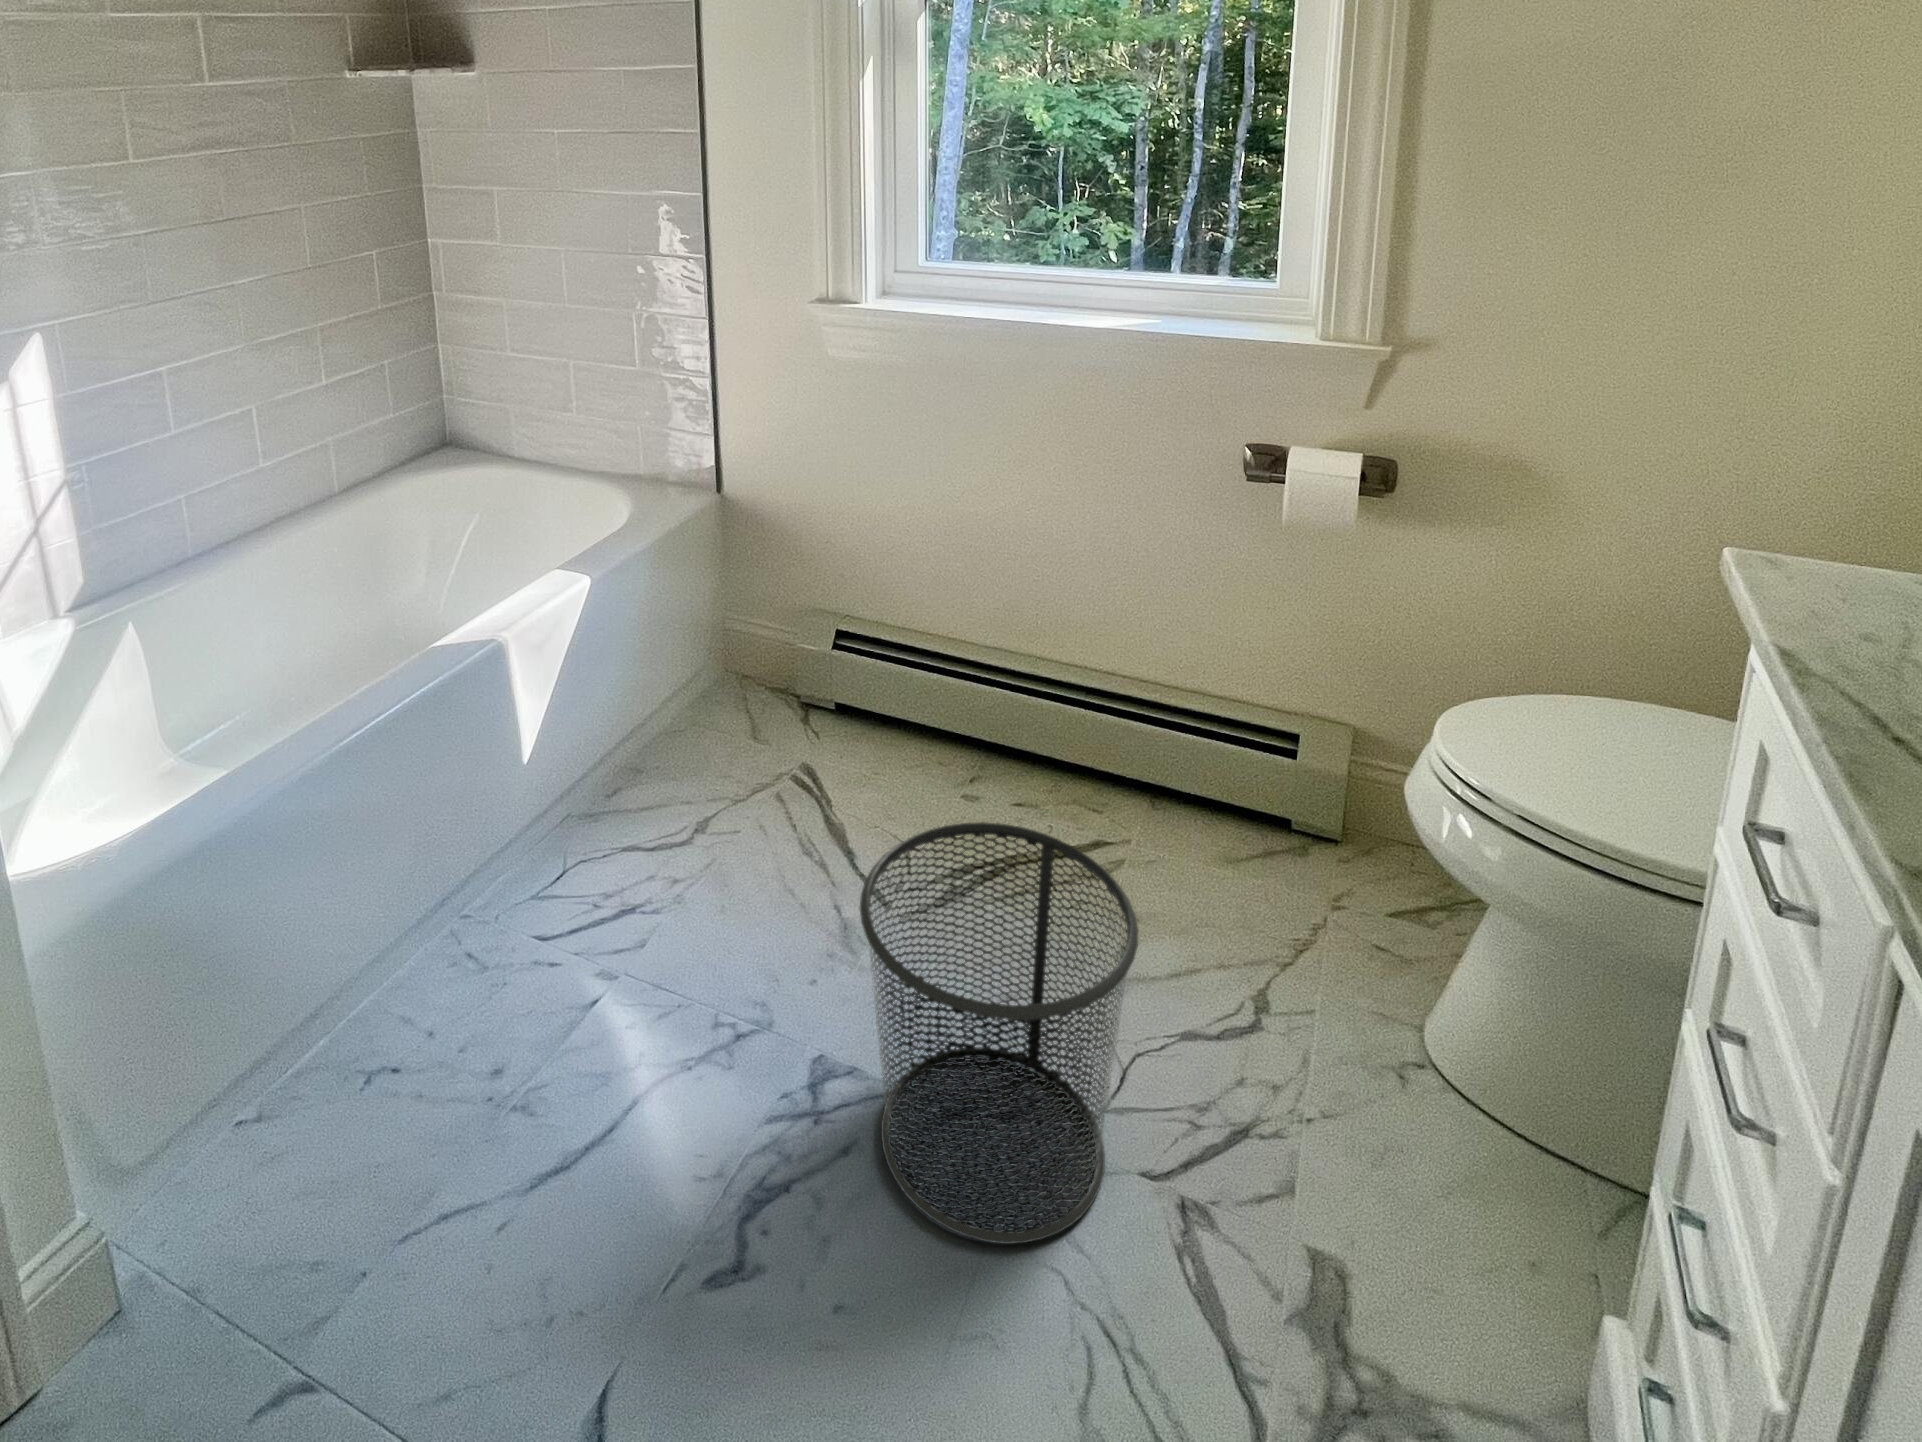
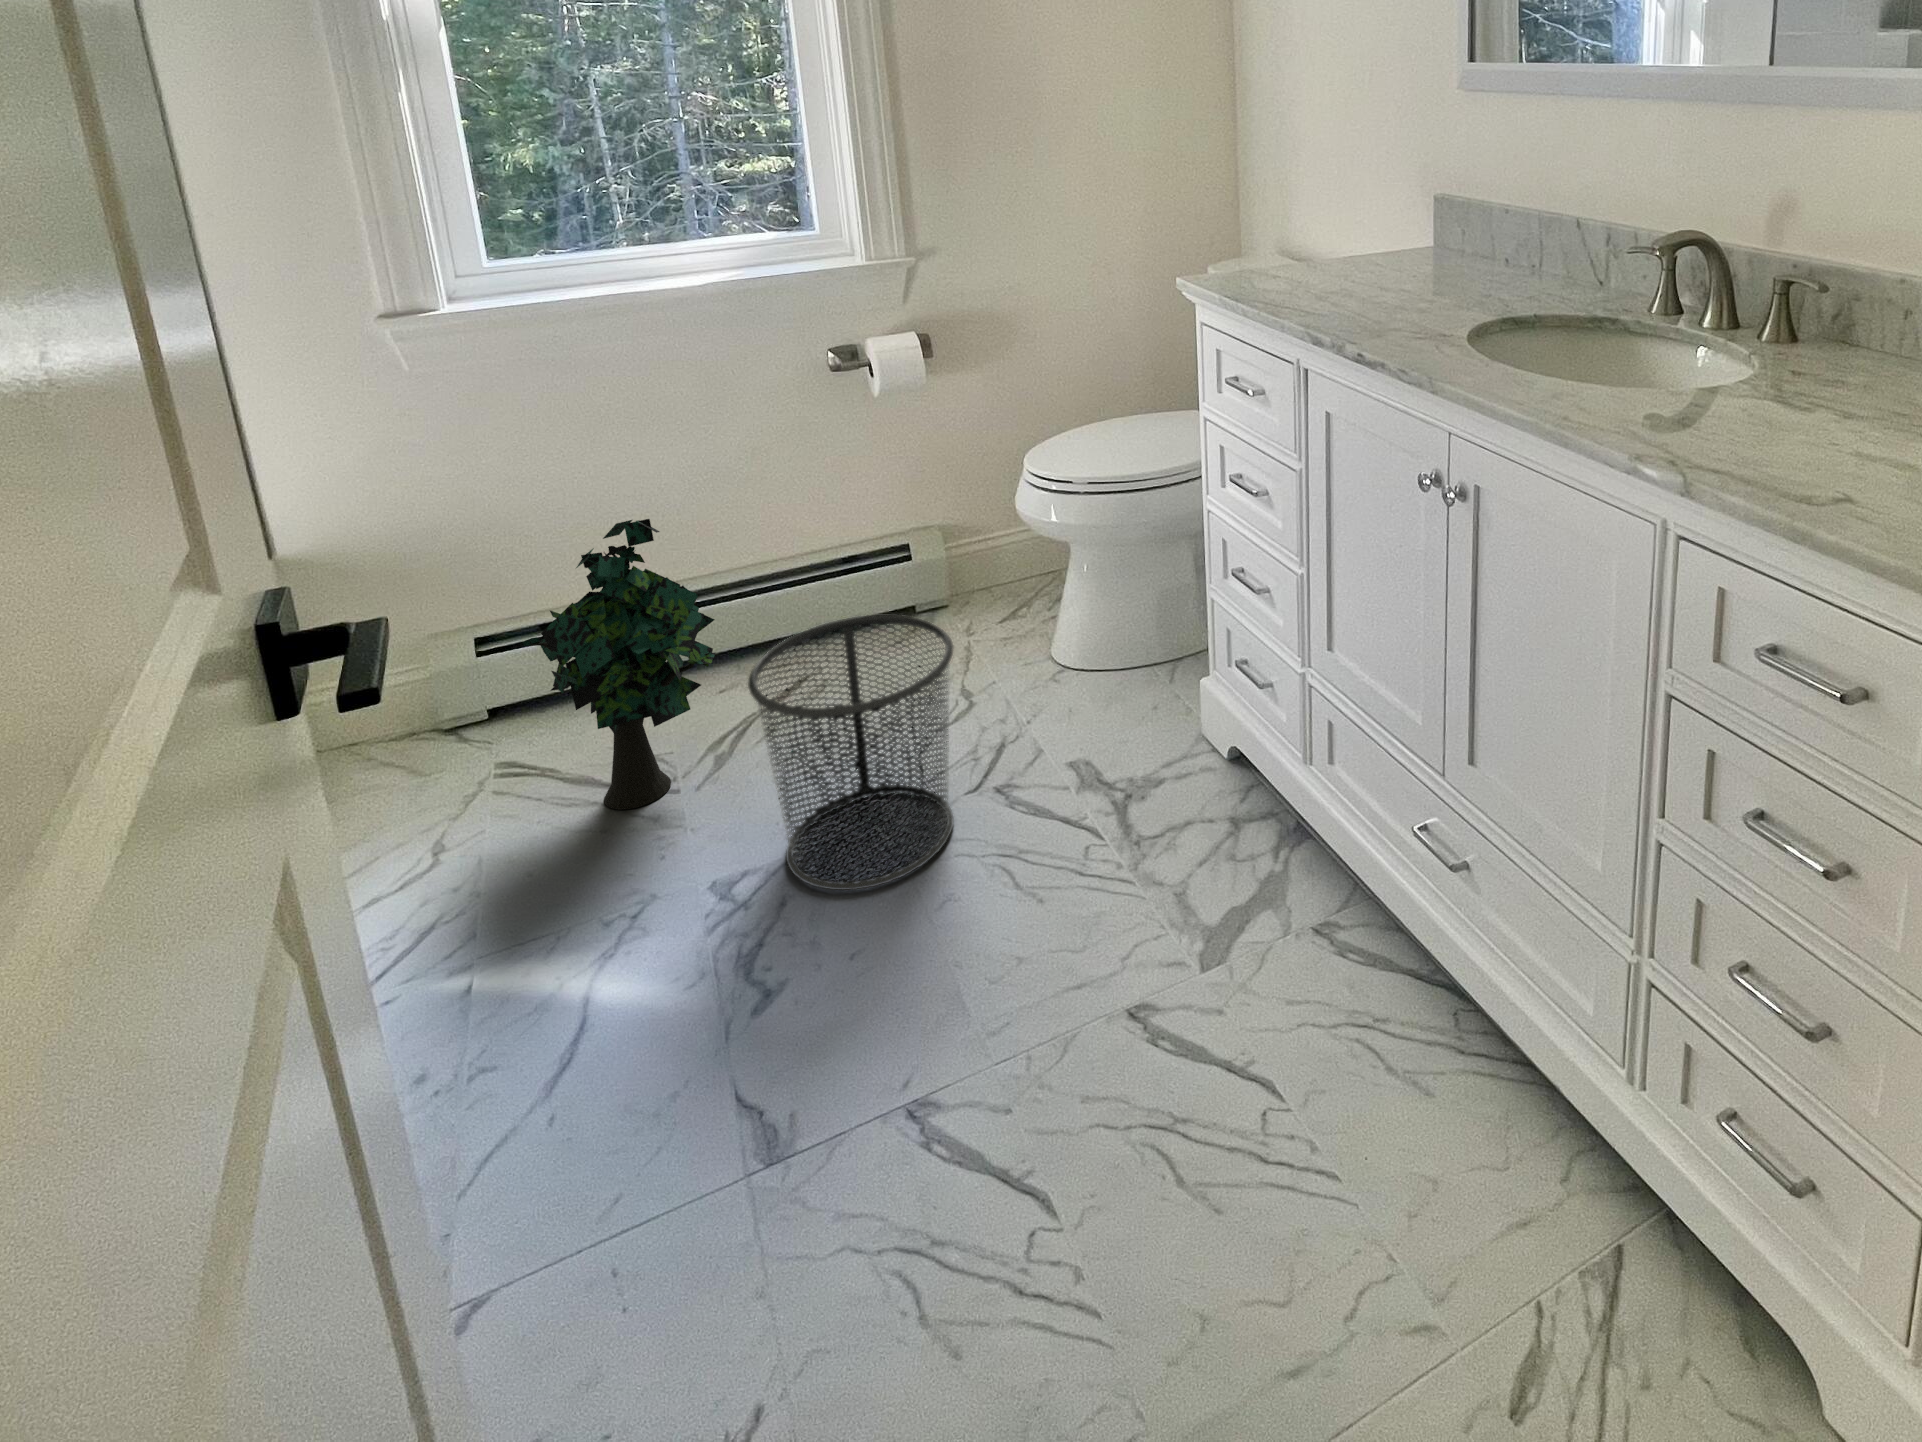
decorative plant: none [776,587,969,903] -> present [511,519,716,810]

